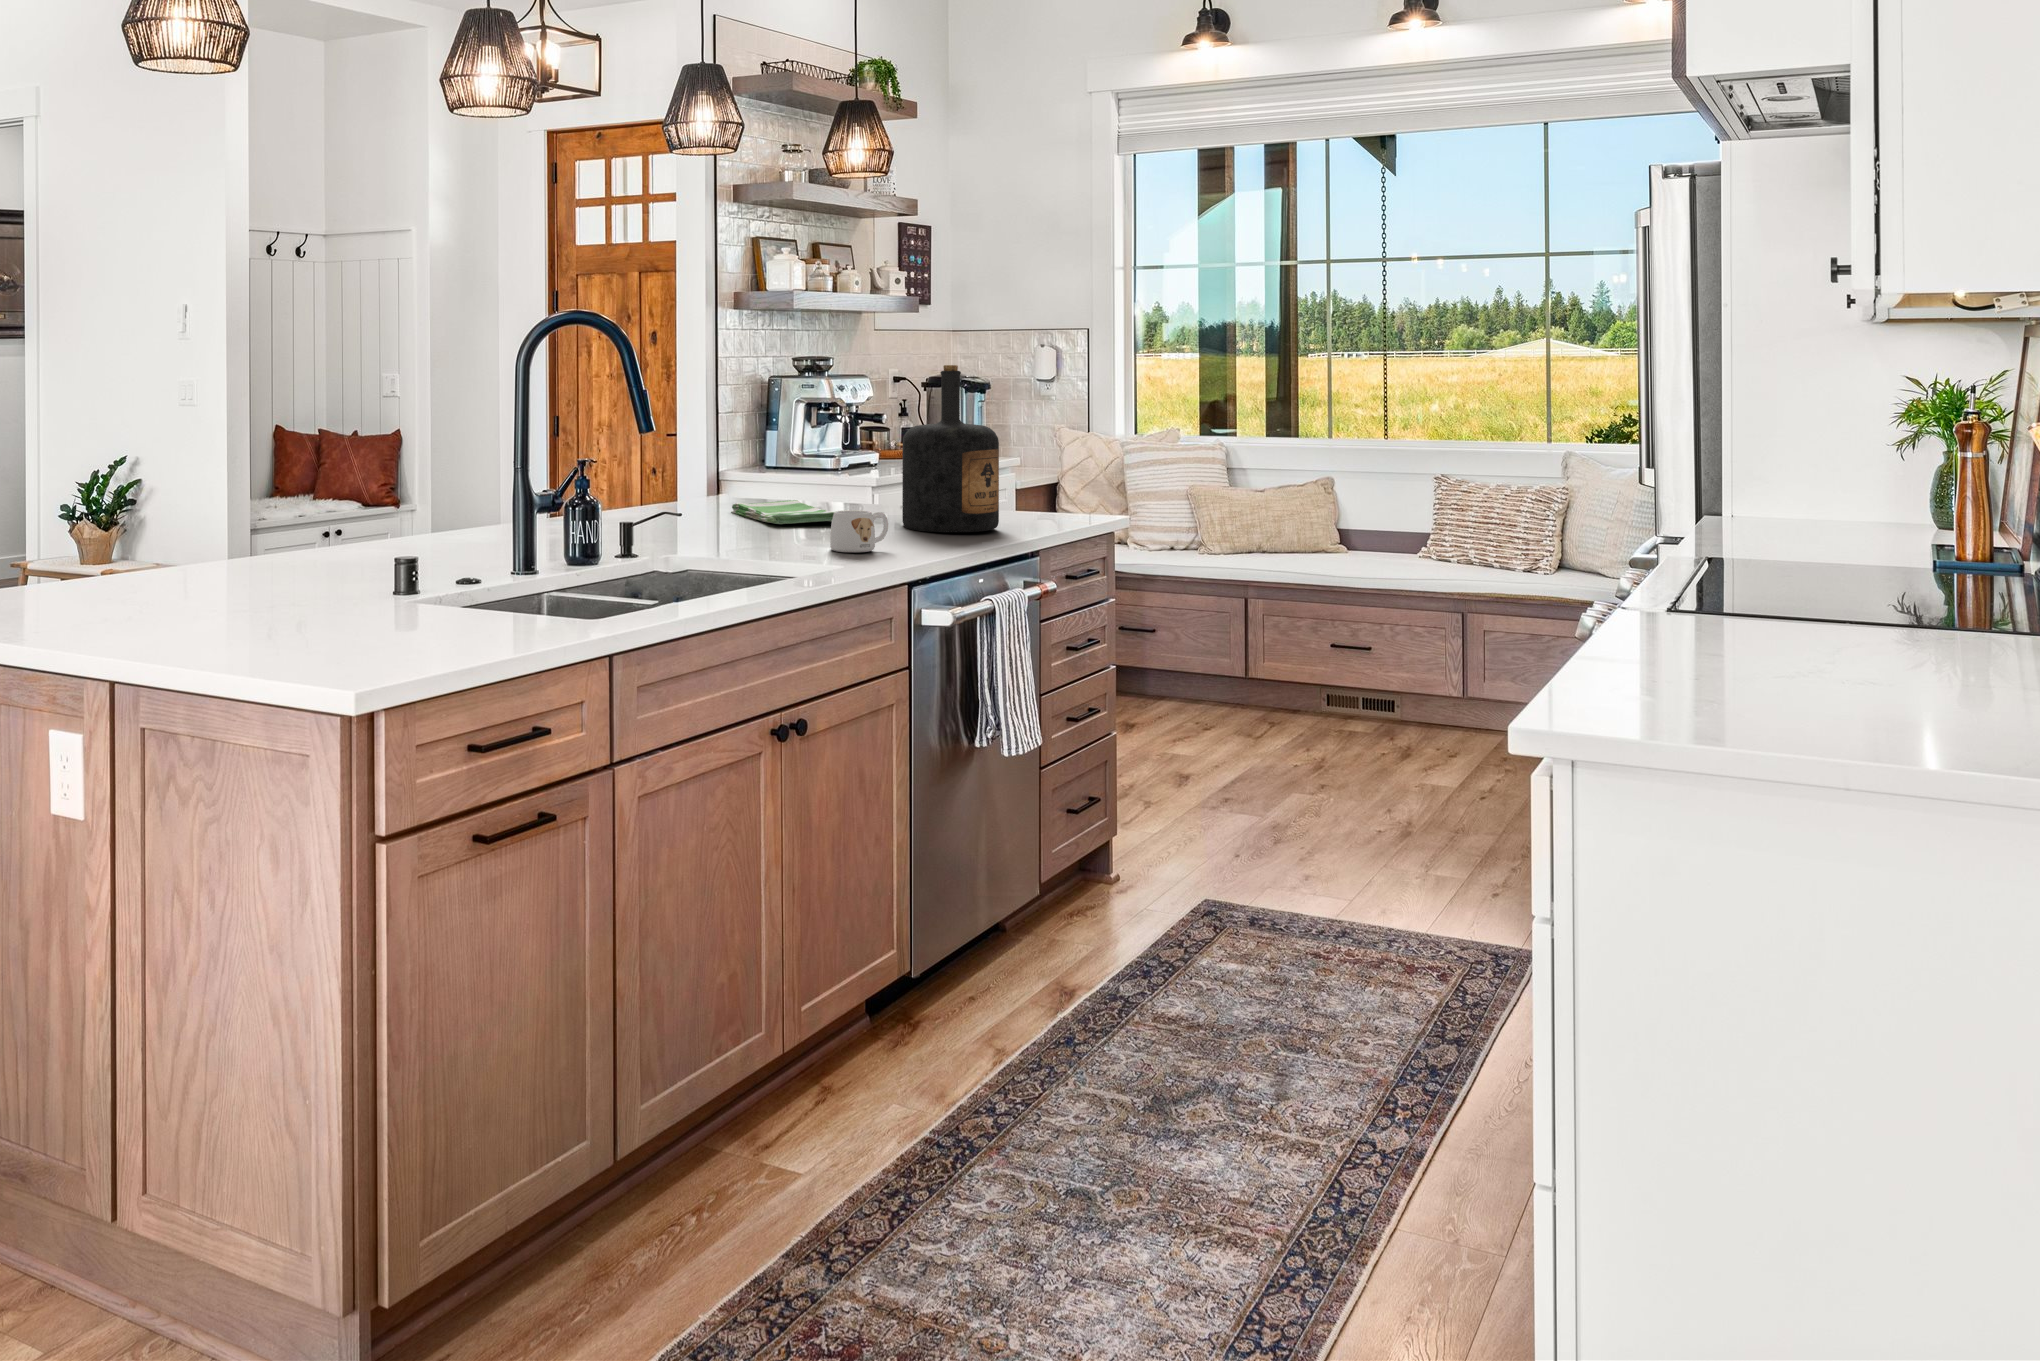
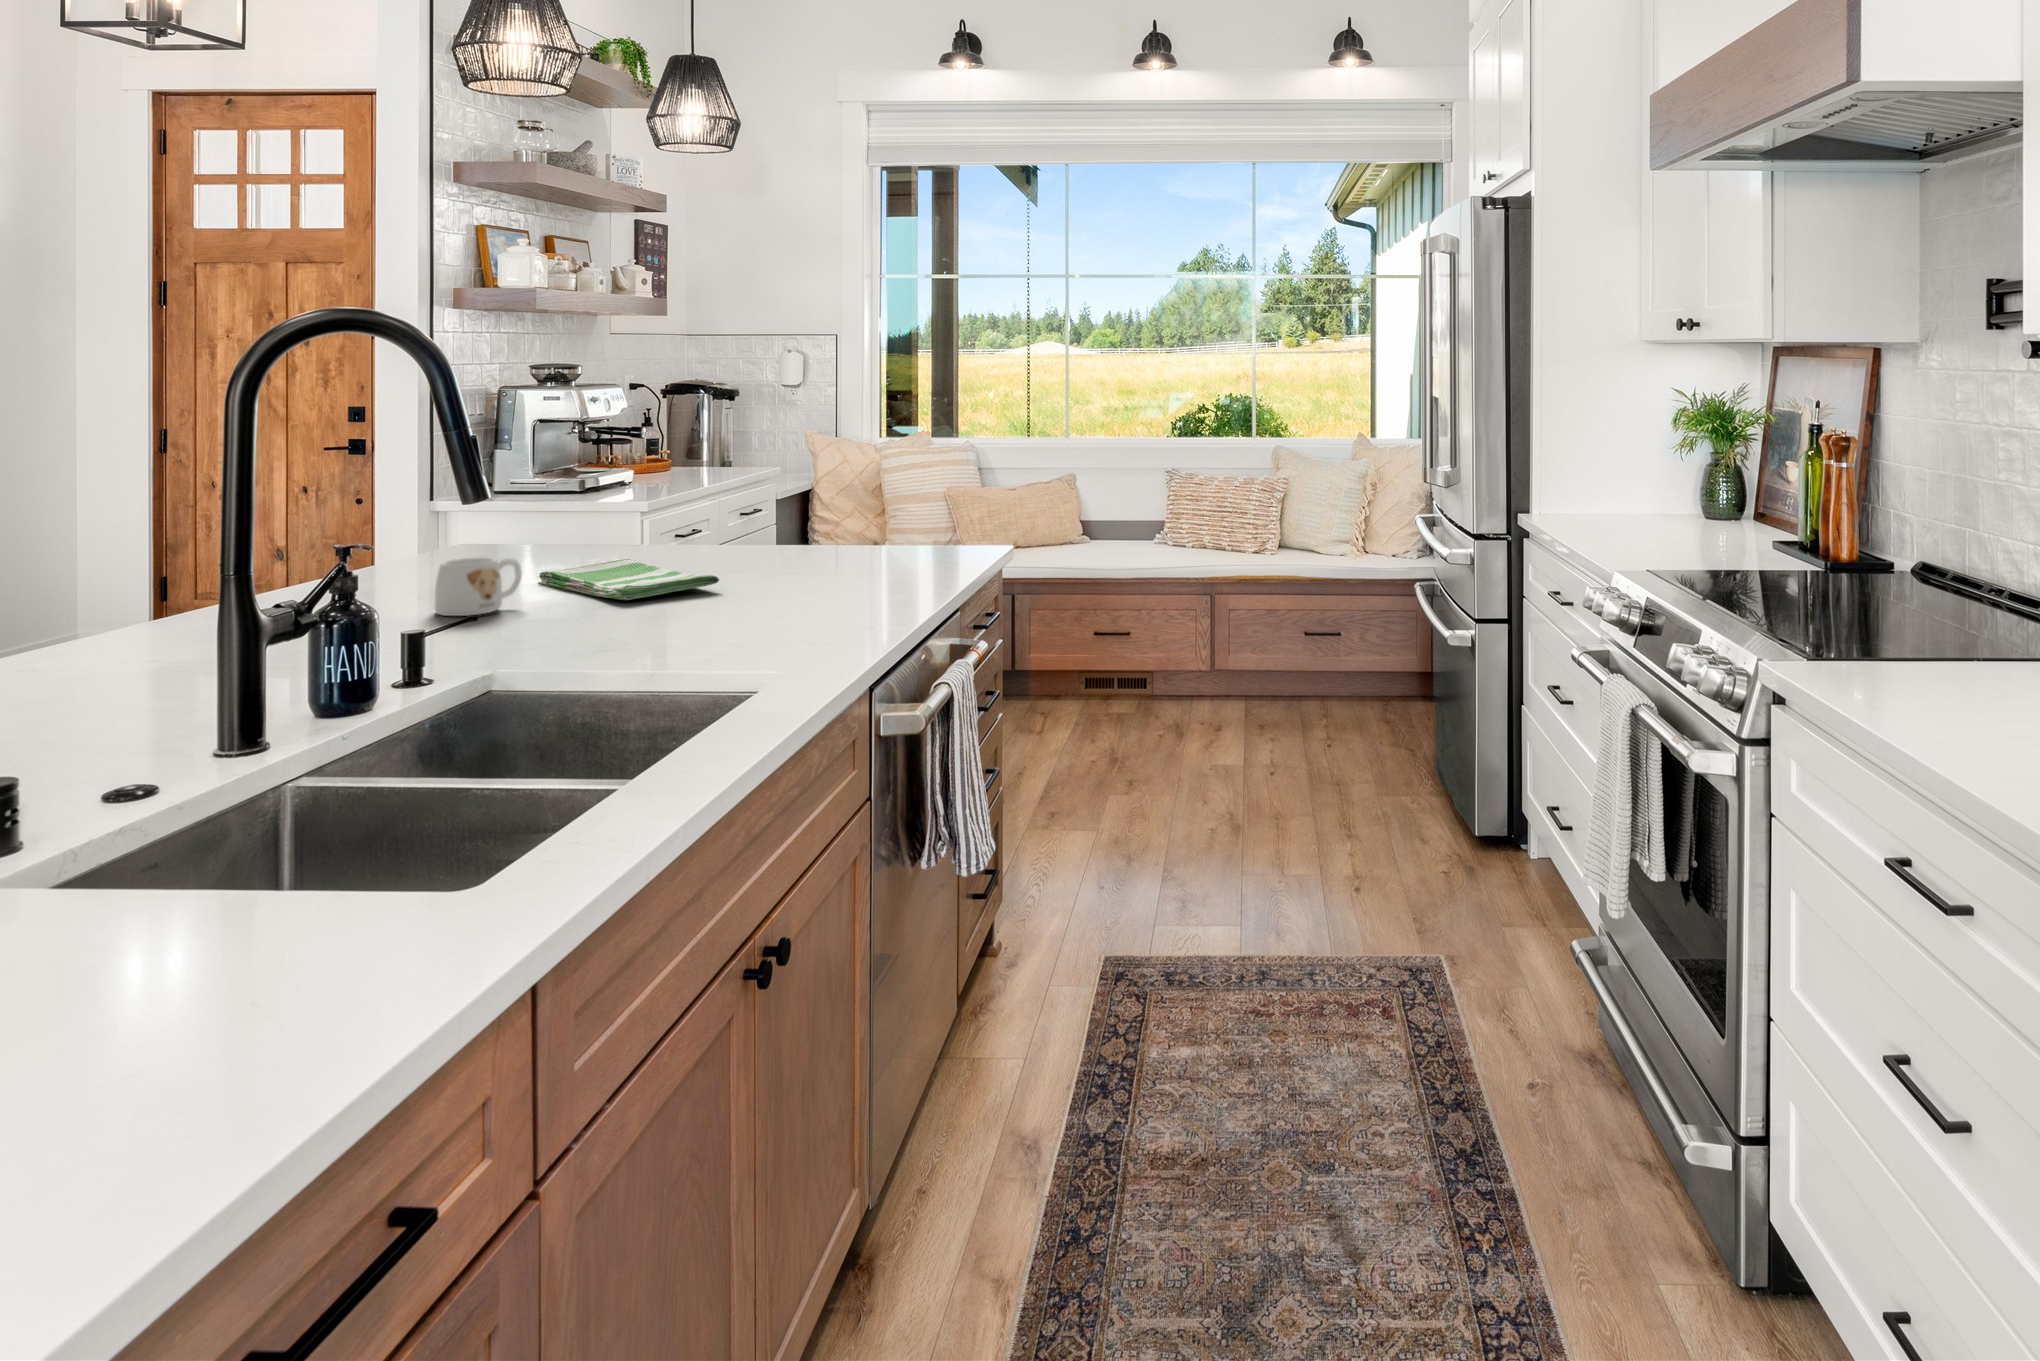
bottle: present [902,365,999,533] -> none [785,383,908,592]
mug: present [830,510,888,552] -> present [435,557,522,616]

